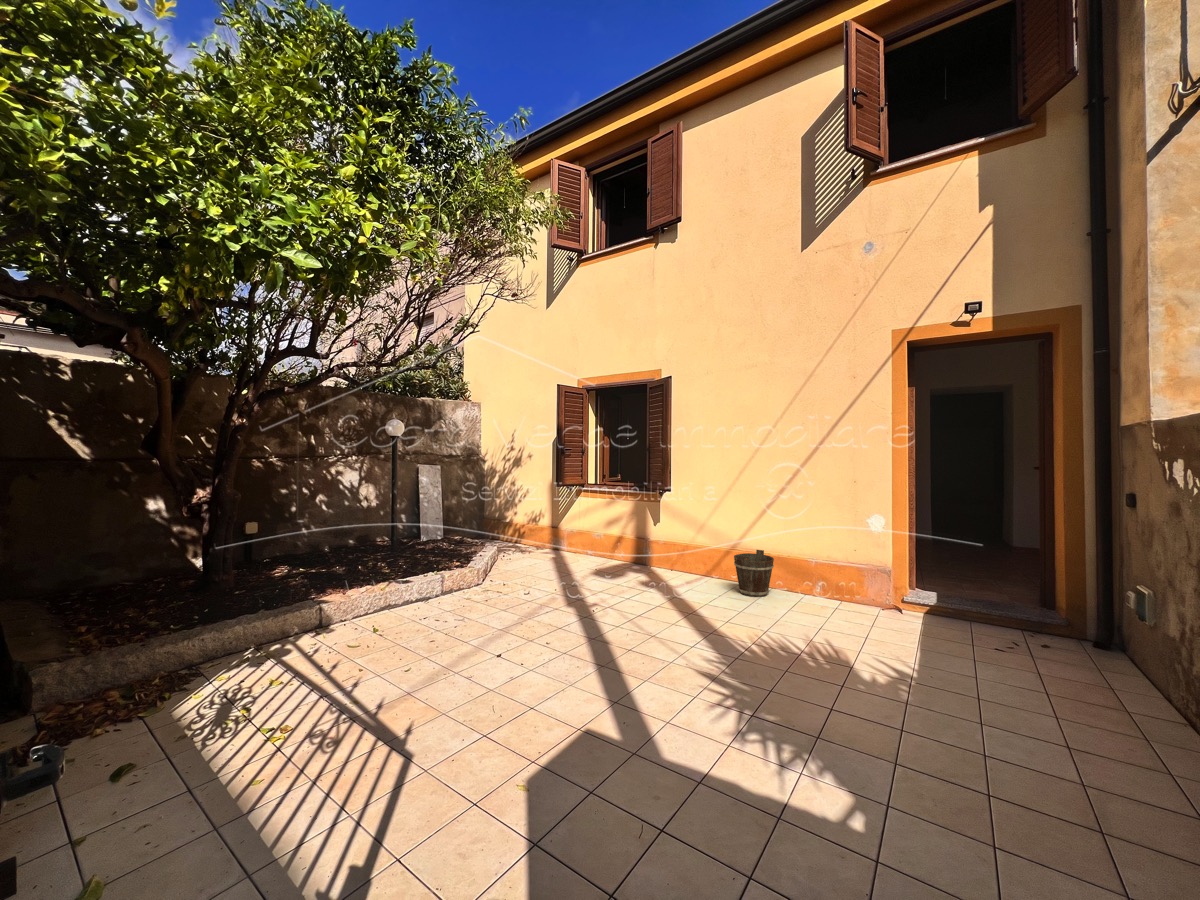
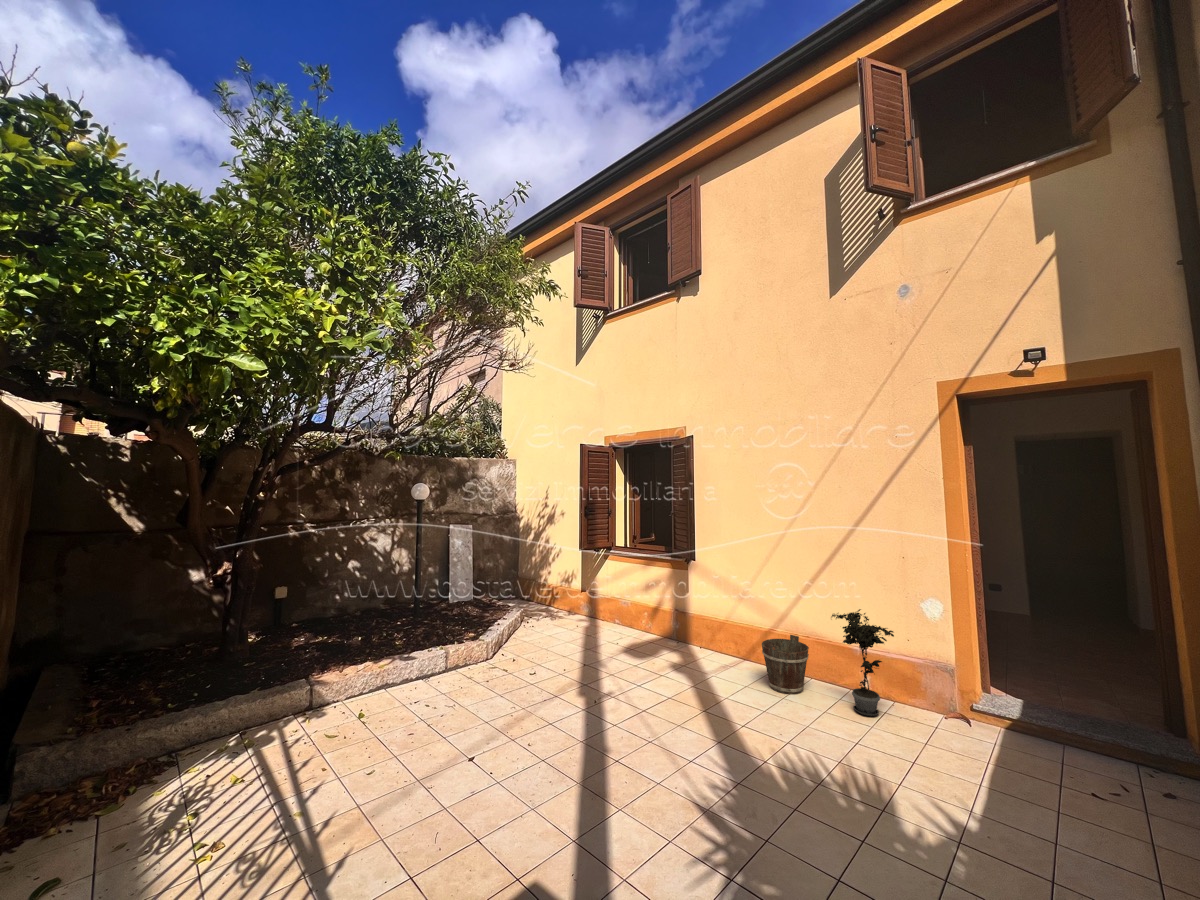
potted plant: none [794,521,850,608] -> present [831,609,894,716]

